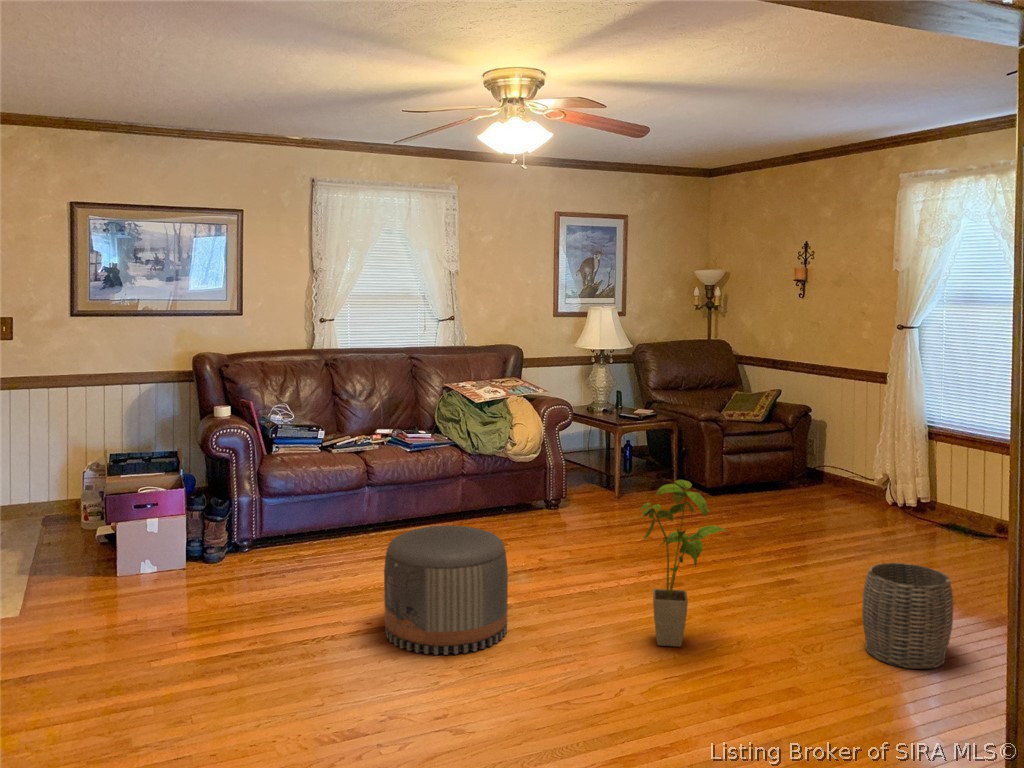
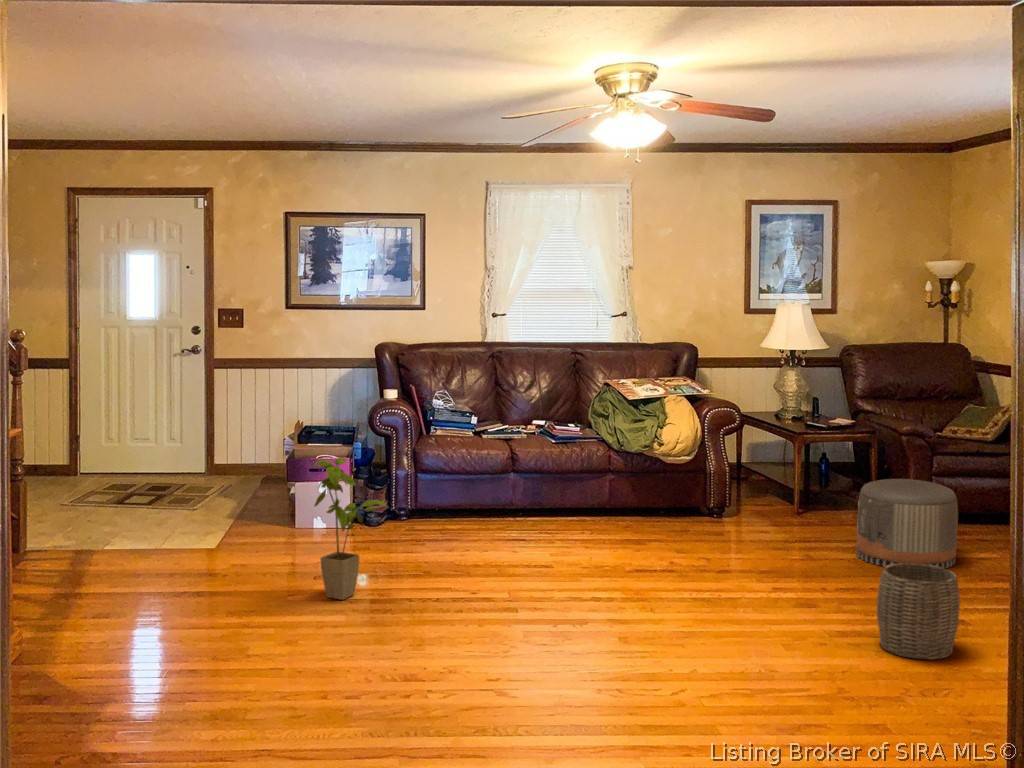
house plant: present [640,480,725,647] -> present [313,458,388,600]
pouf: present [384,525,508,655] -> present [856,479,958,568]

